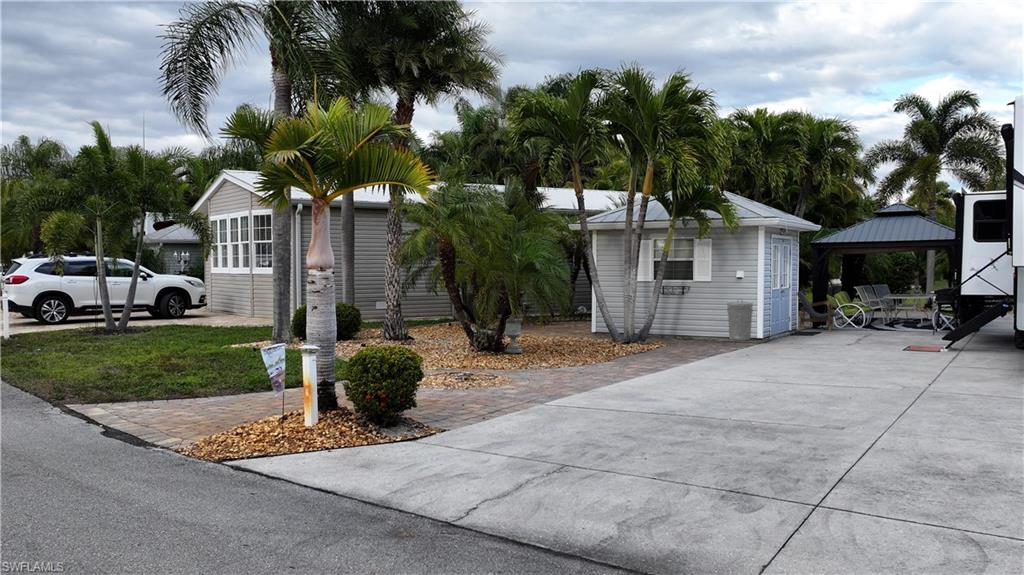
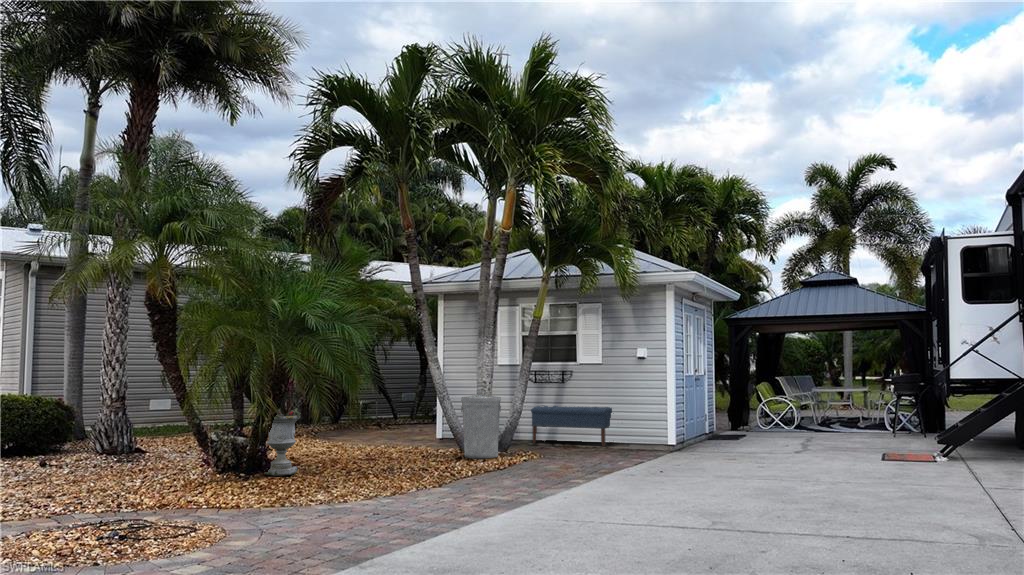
lounge chair: present [797,291,839,331] -> none [713,380,767,434]
trash can: present [727,301,753,341] -> present [461,391,501,459]
bench: none [660,311,720,339] -> present [531,406,614,446]

